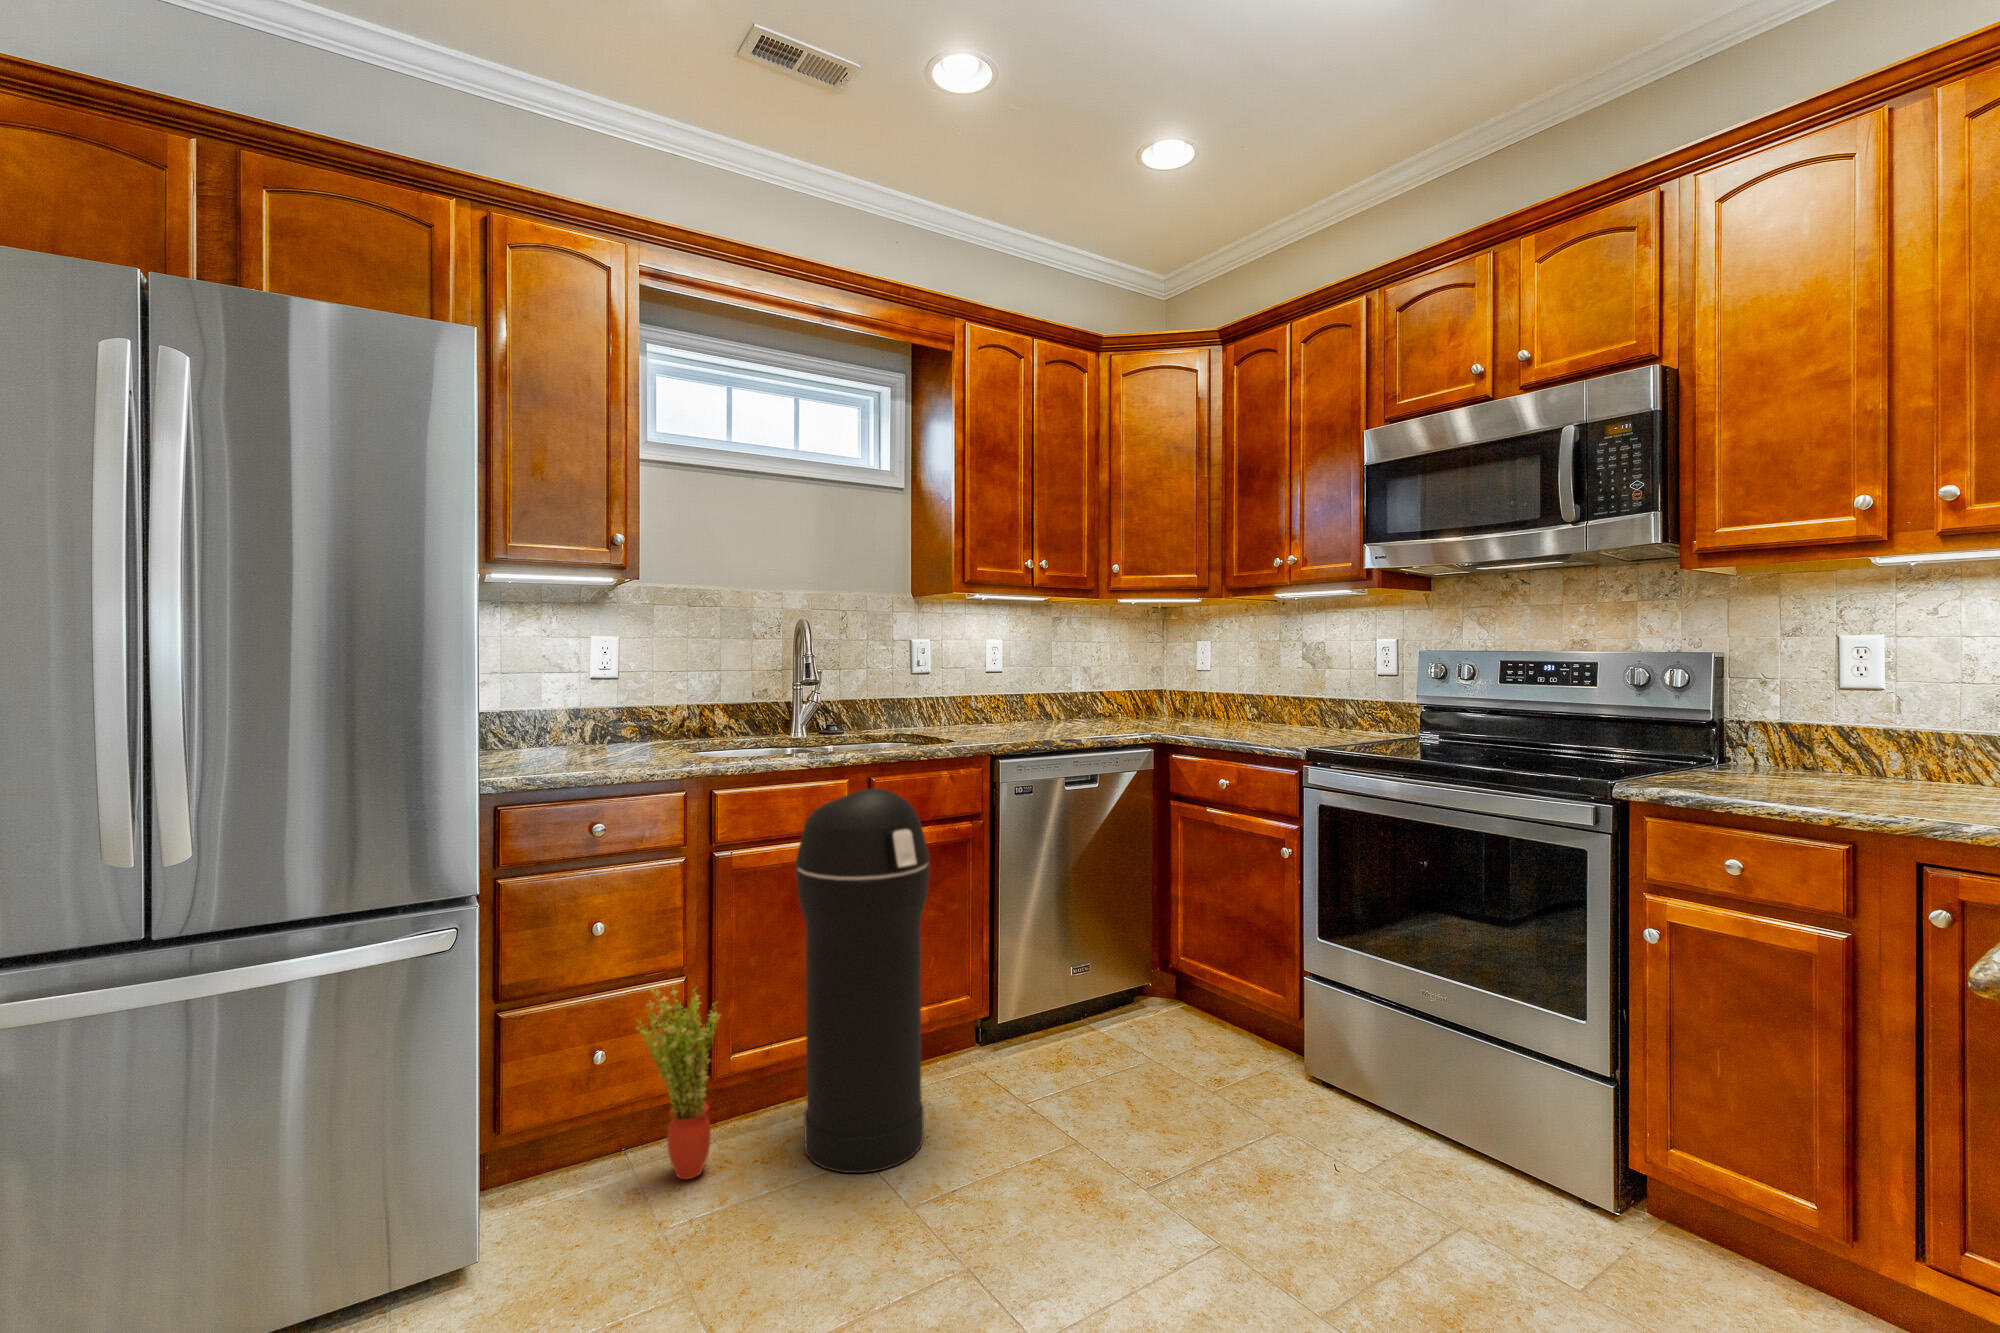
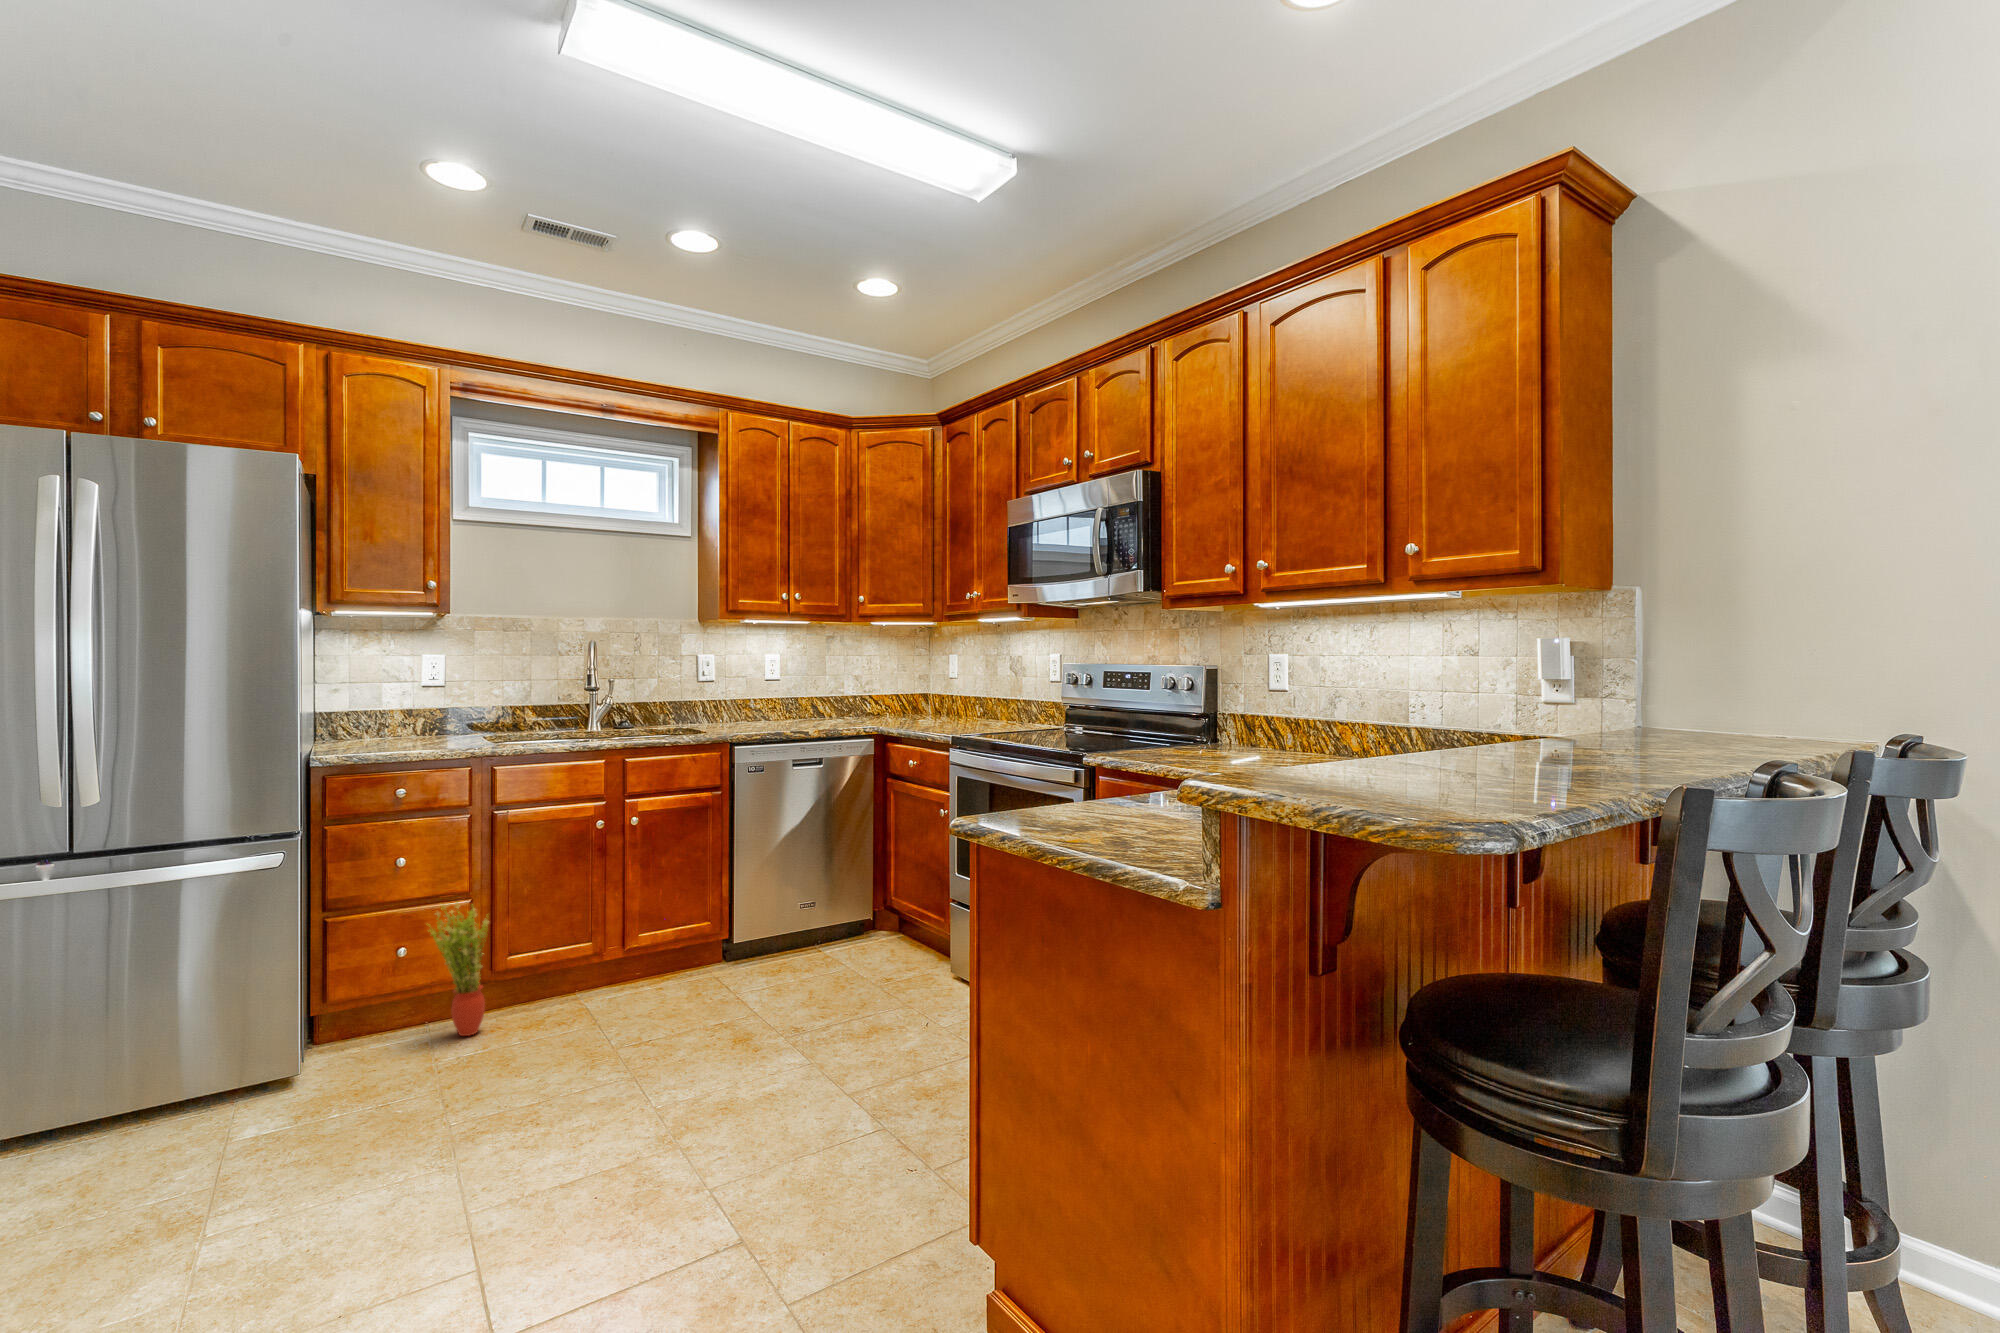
trash can: present [796,788,930,1173] -> none [549,764,652,1031]

